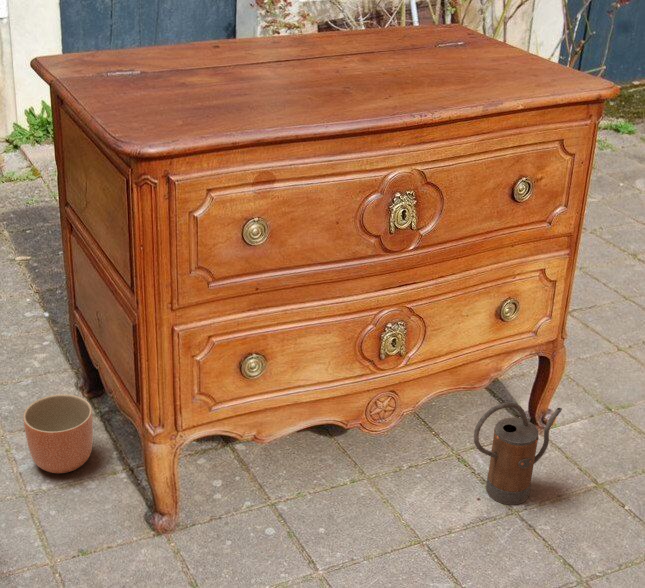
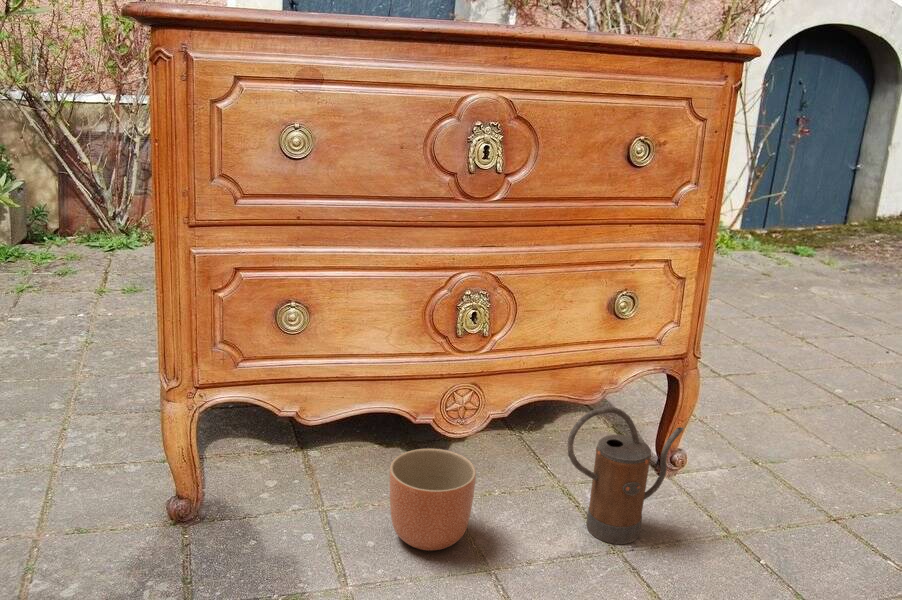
planter: present [23,394,93,473] -> present [390,449,476,551]

